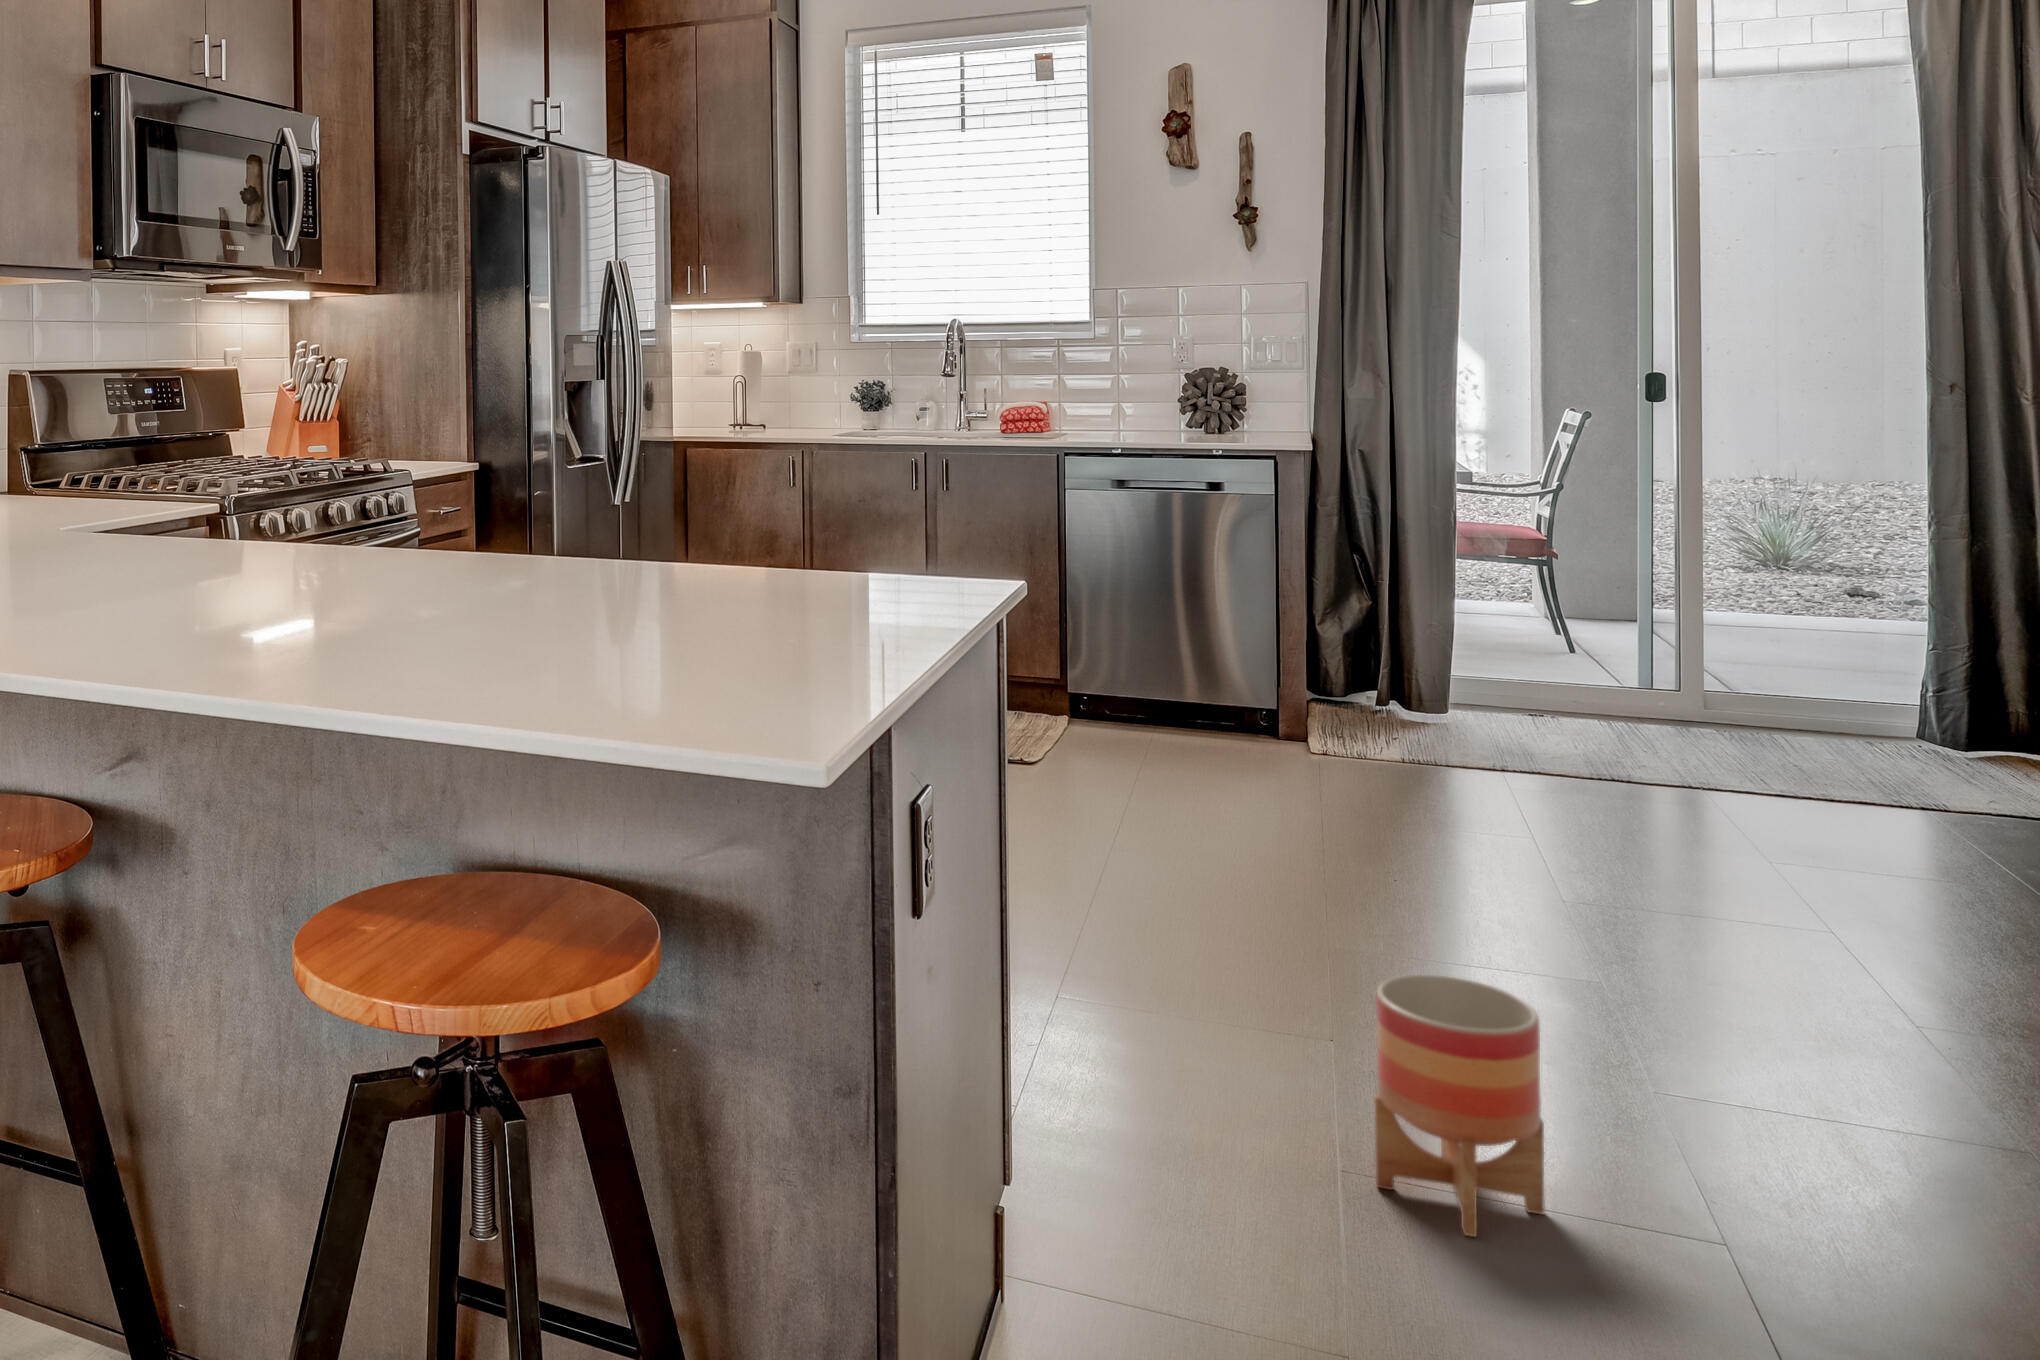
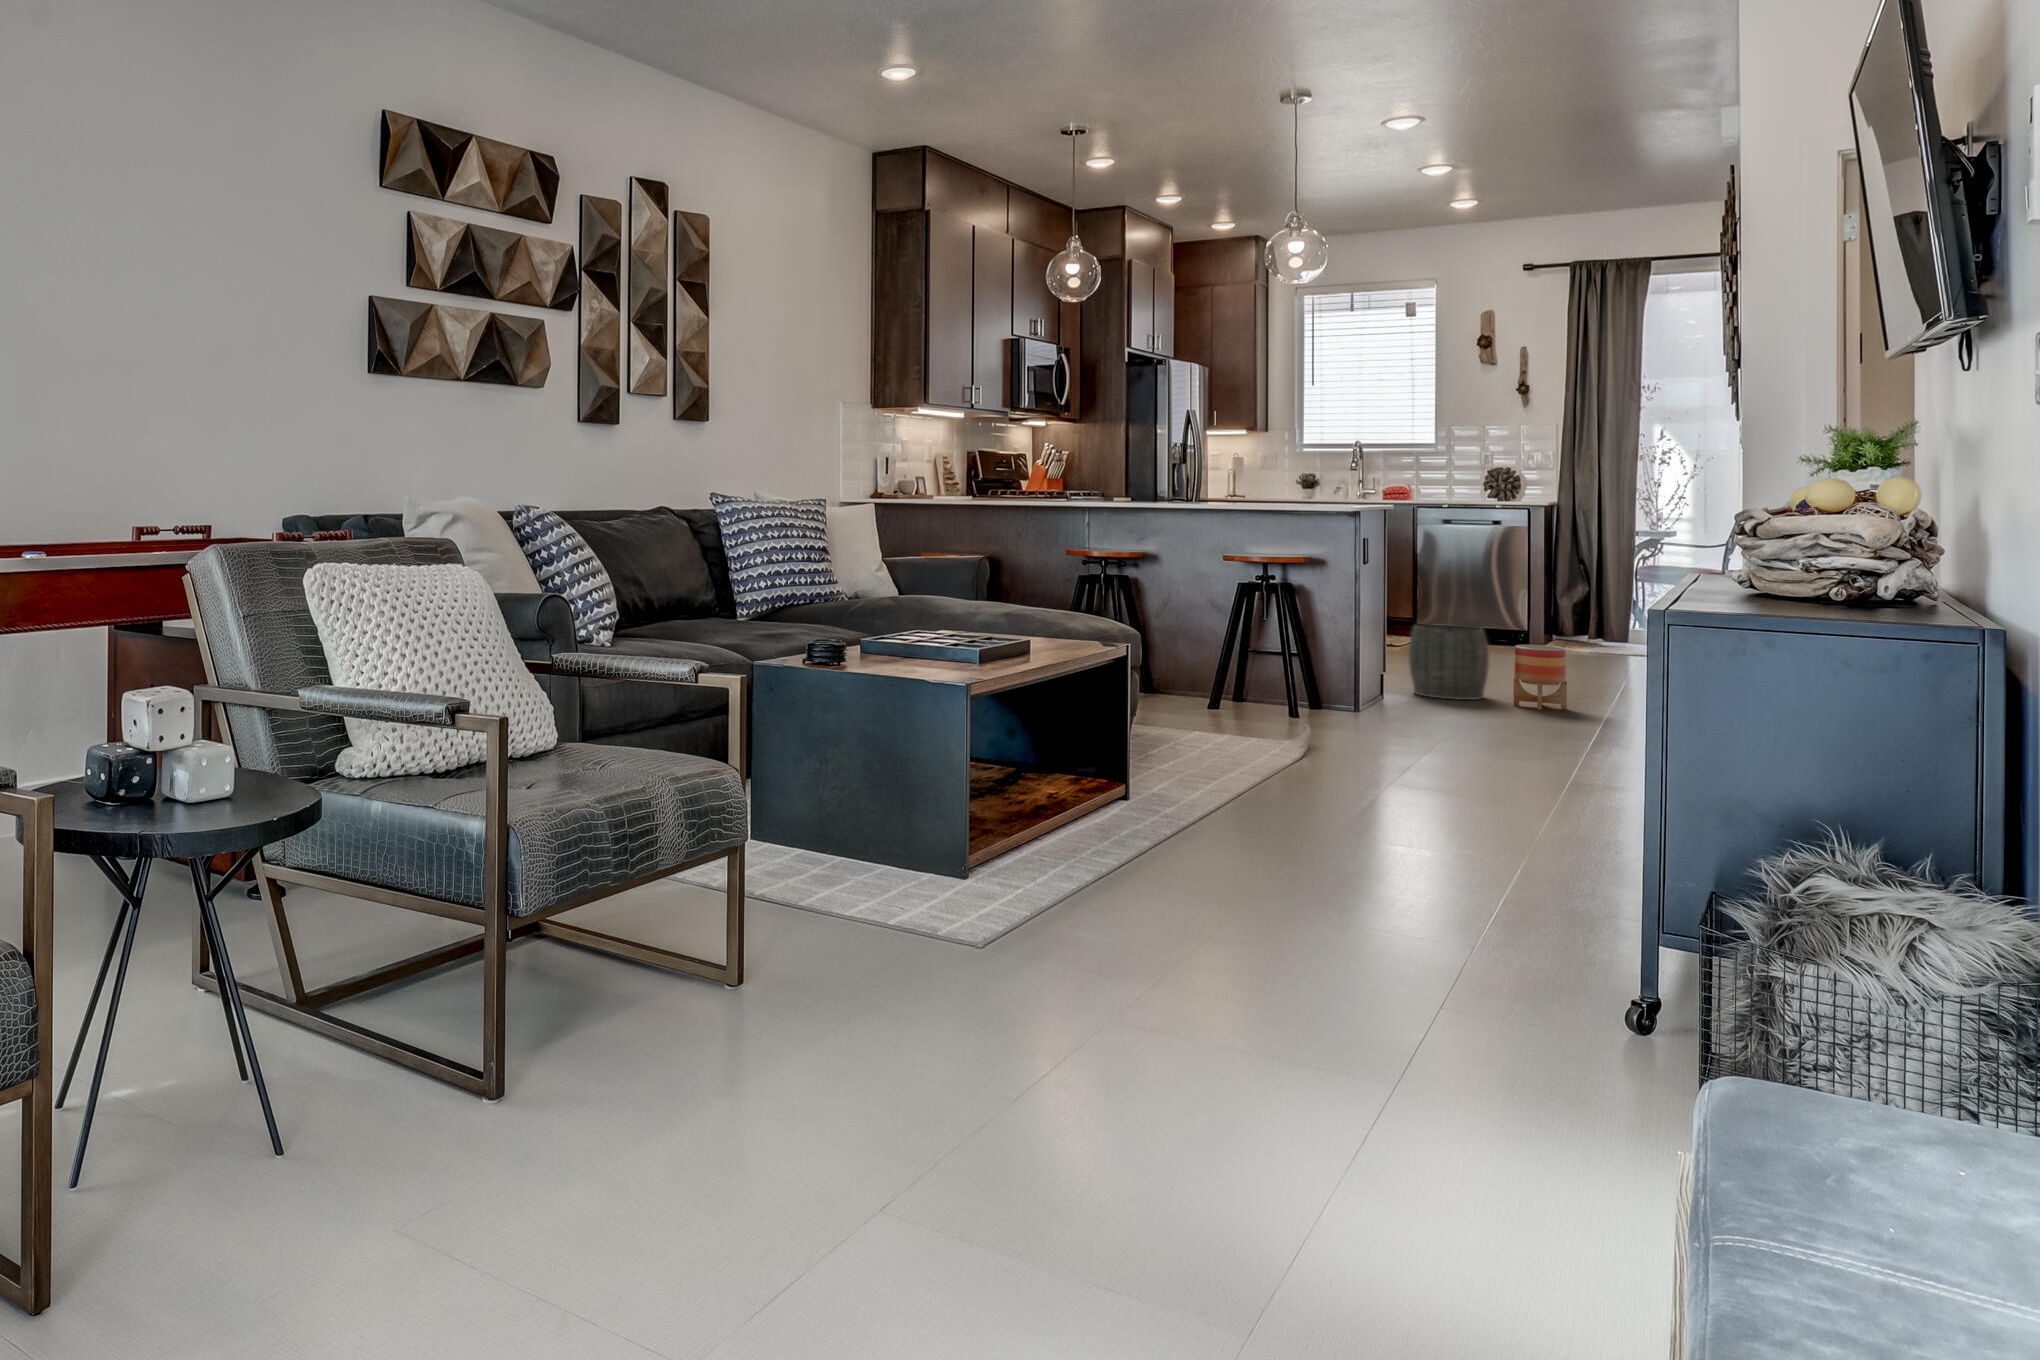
woven basket: none [1061,864,1284,1145] -> present [1409,625,1489,700]

